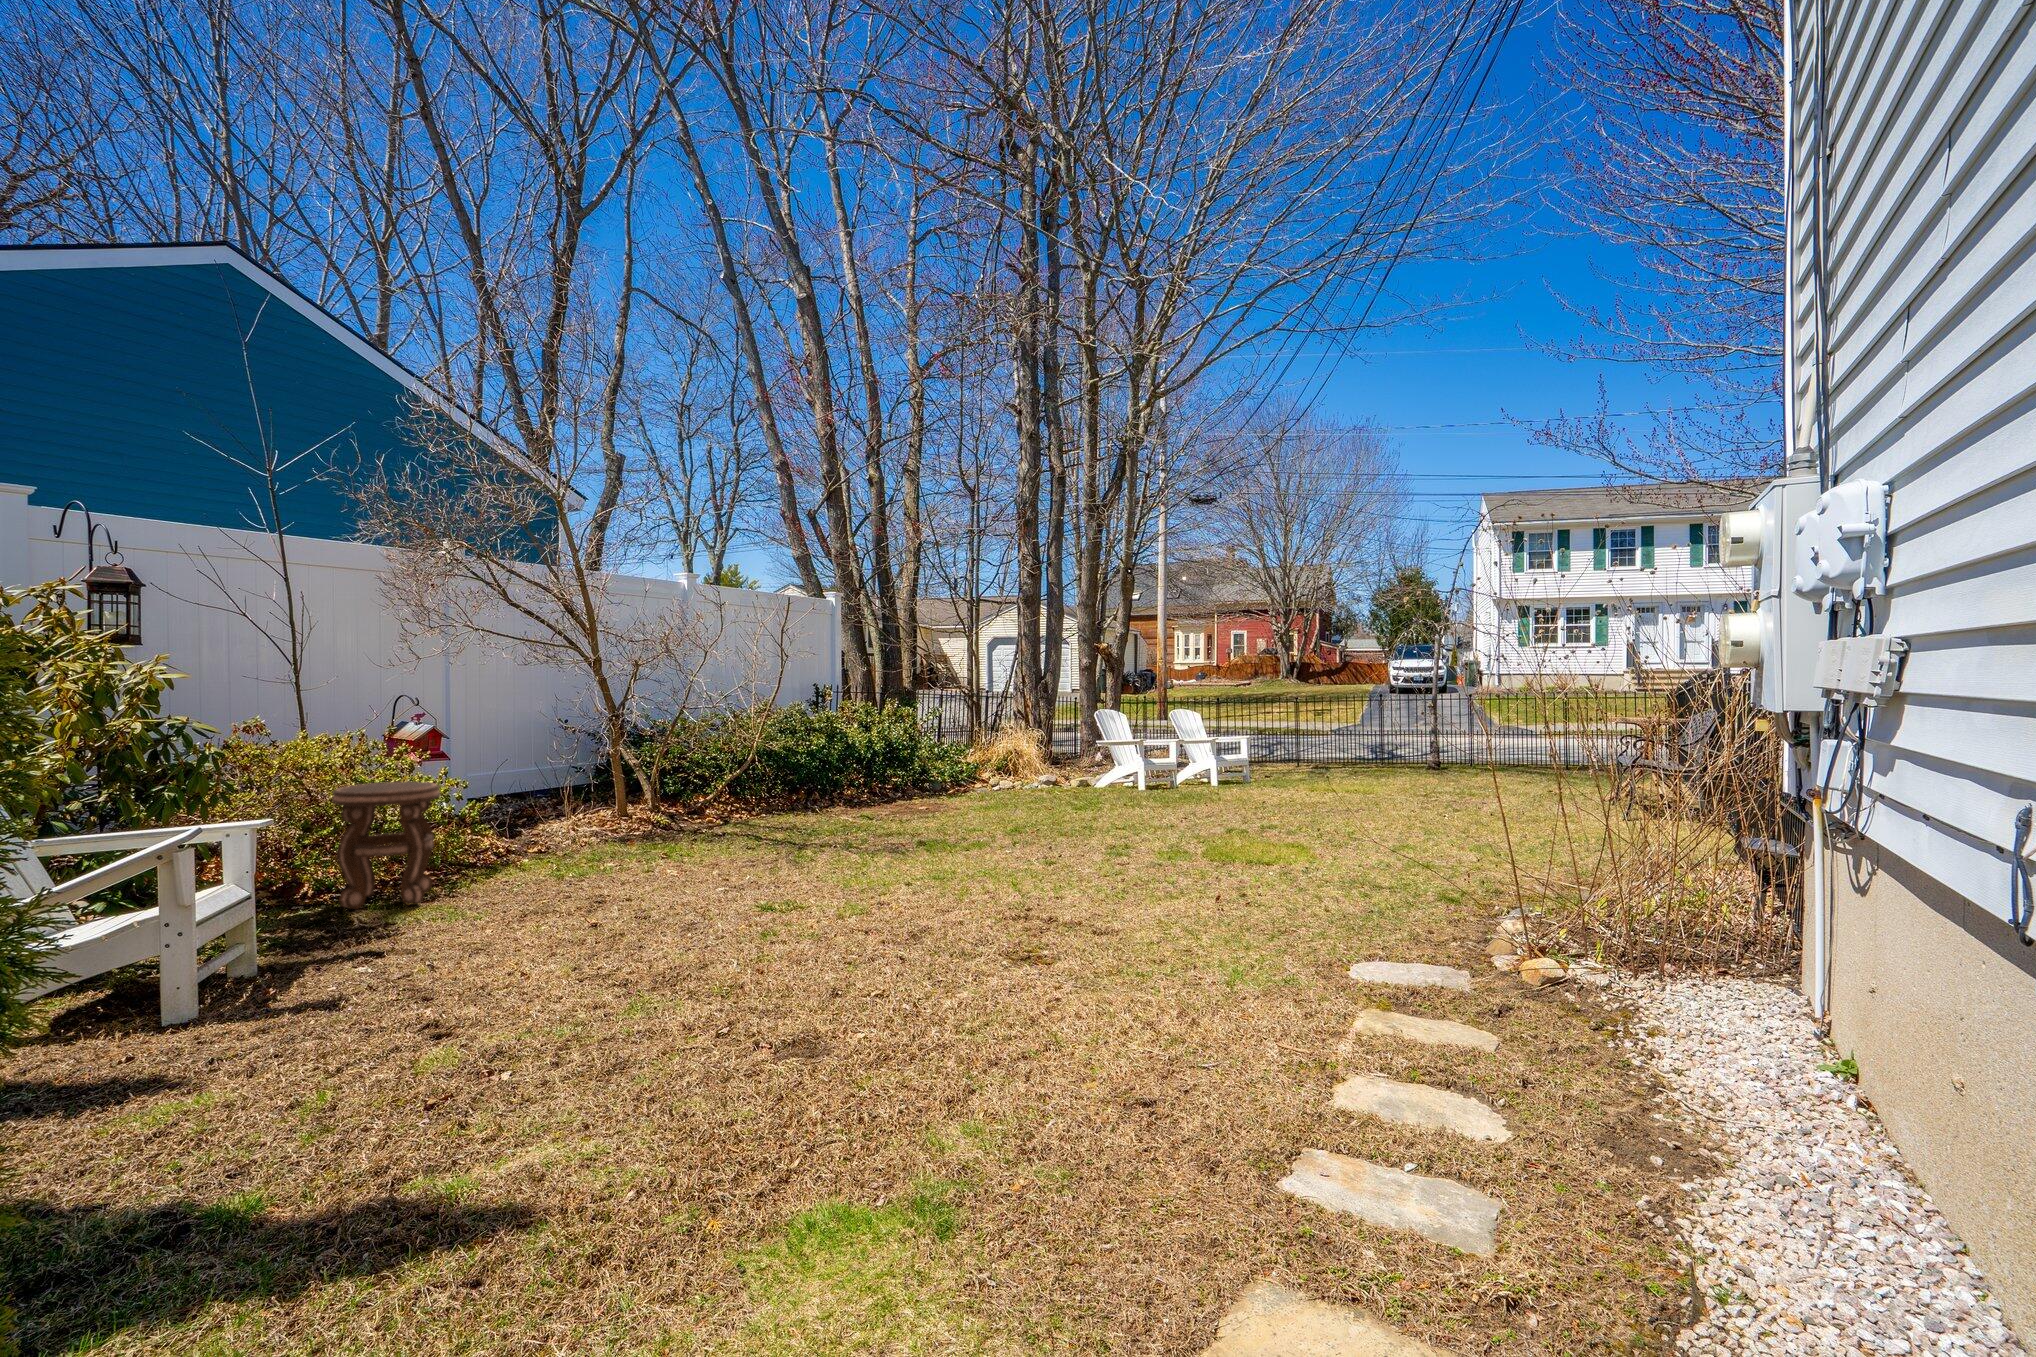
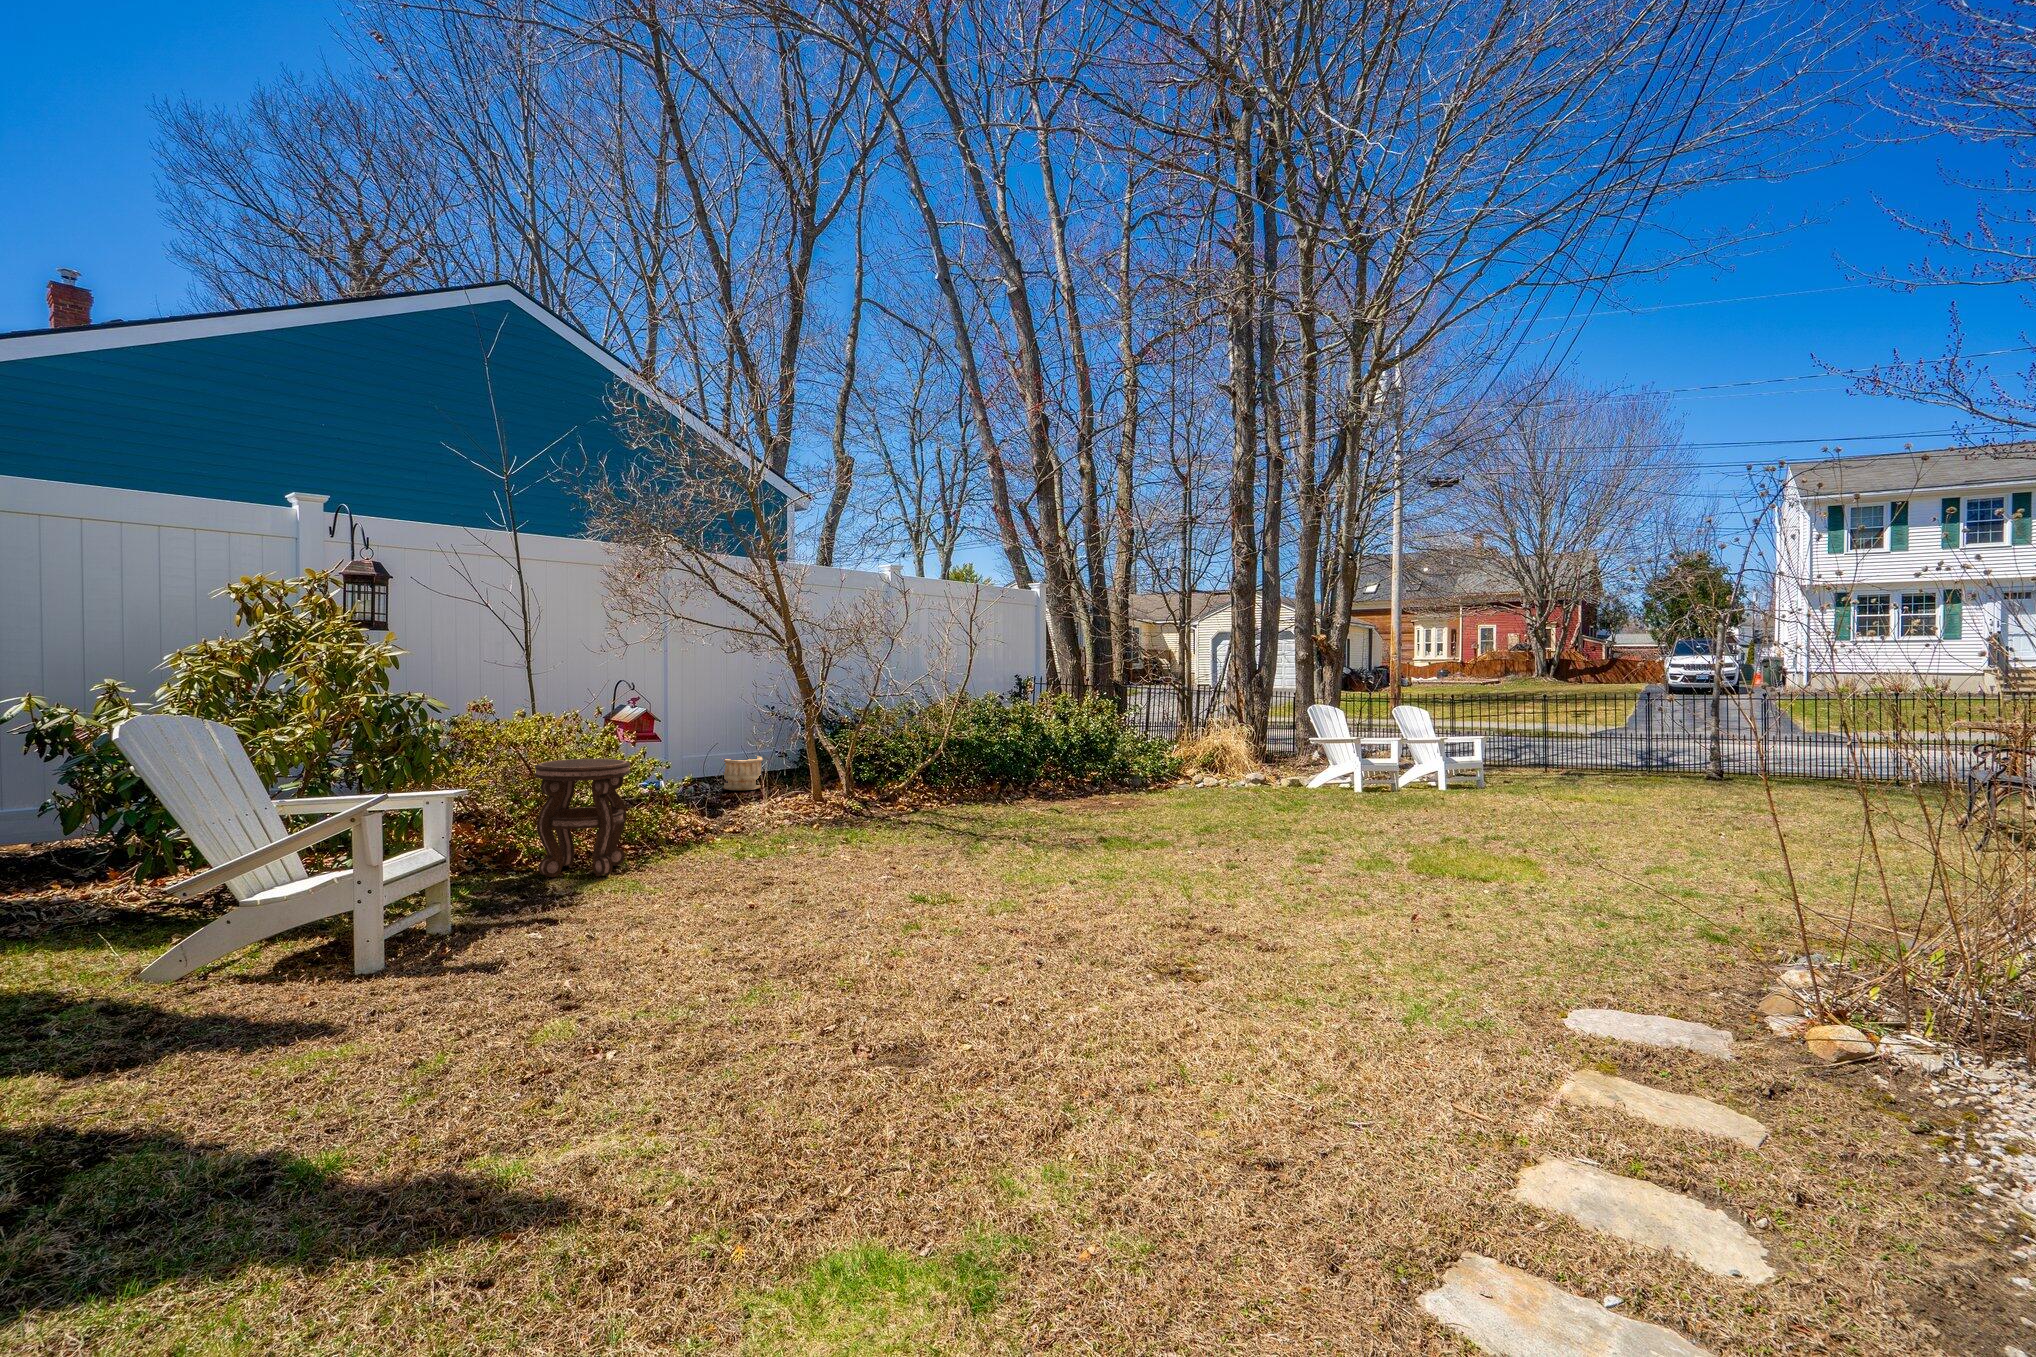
wooden bucket: none [508,773,554,810] -> present [723,756,763,791]

